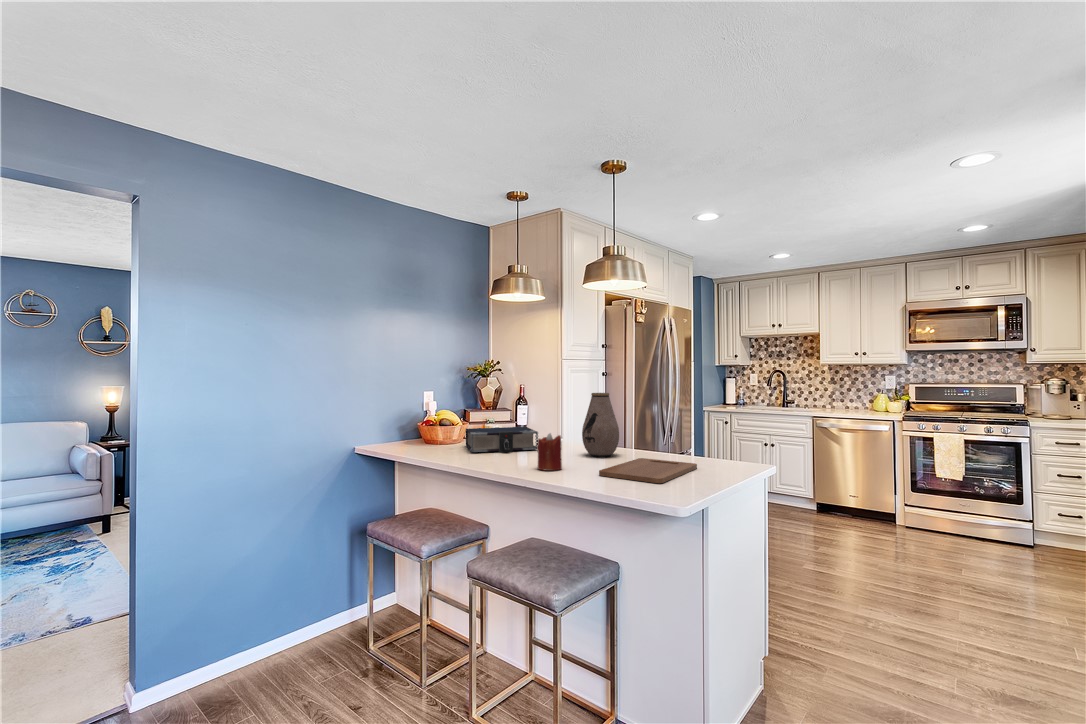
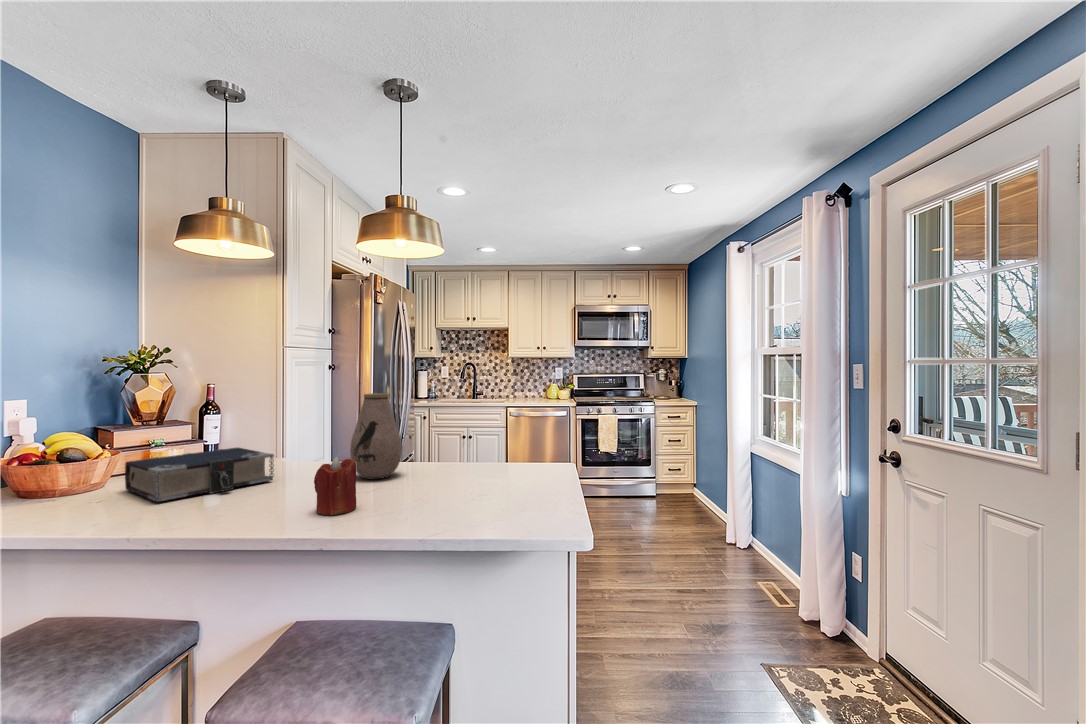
cutting board: present [599,458,697,483] -> none [421,473,513,509]

